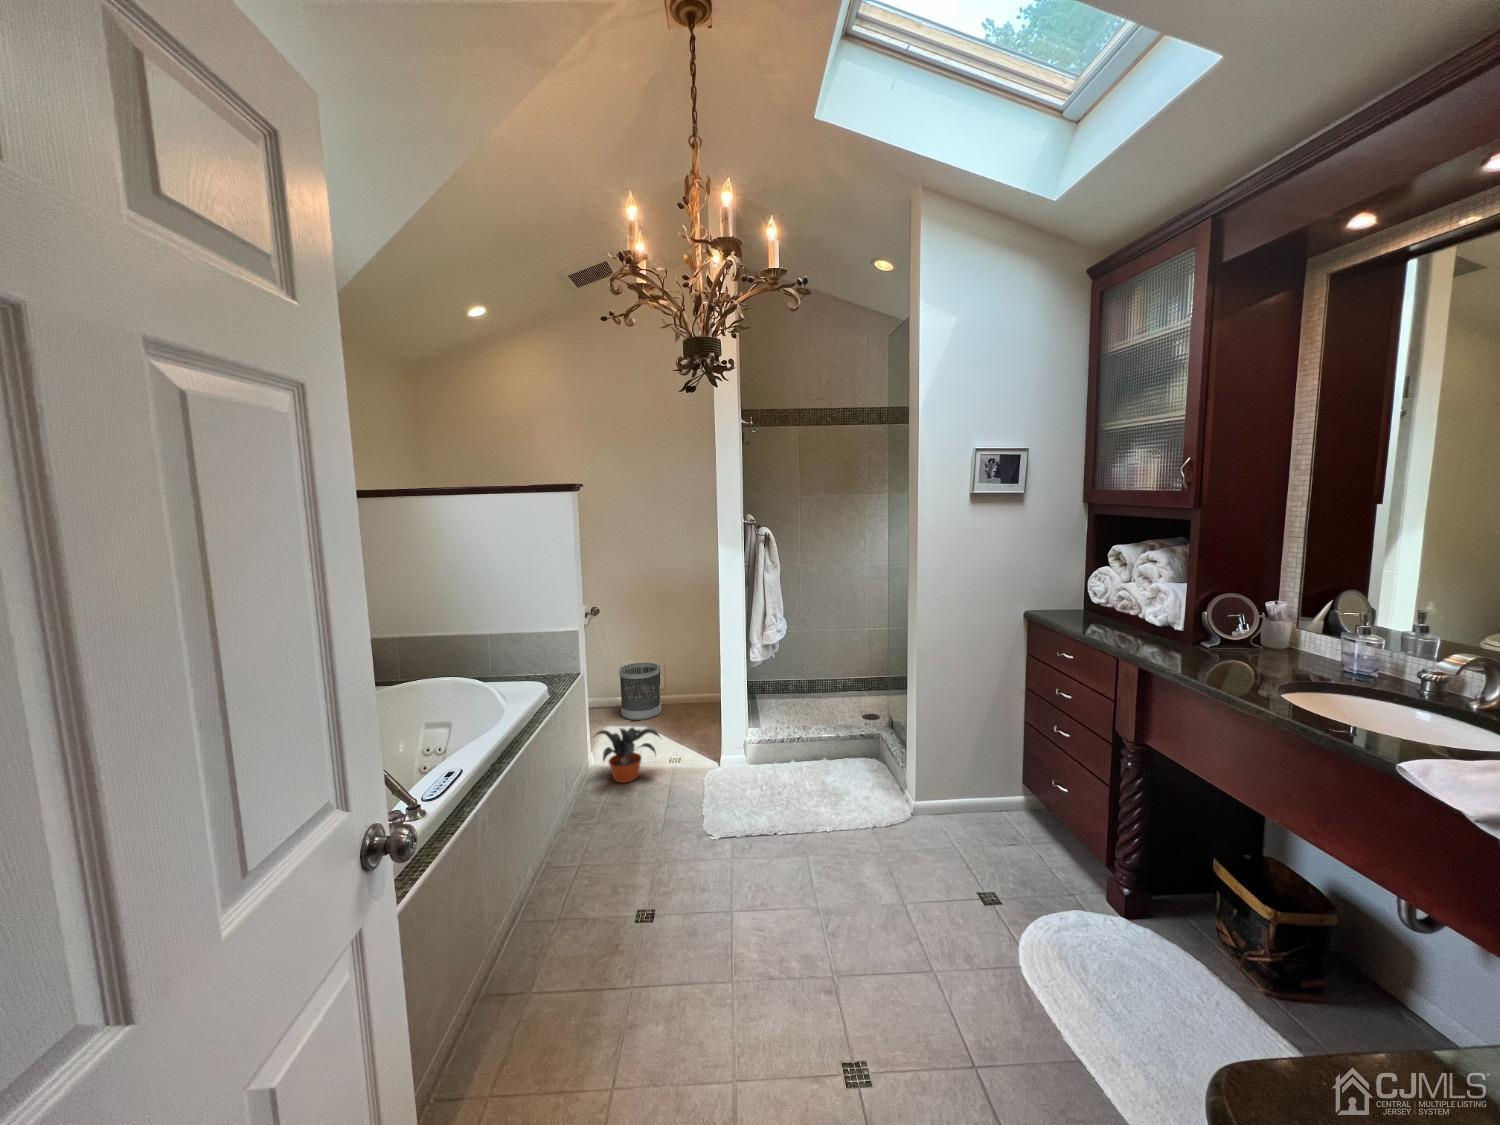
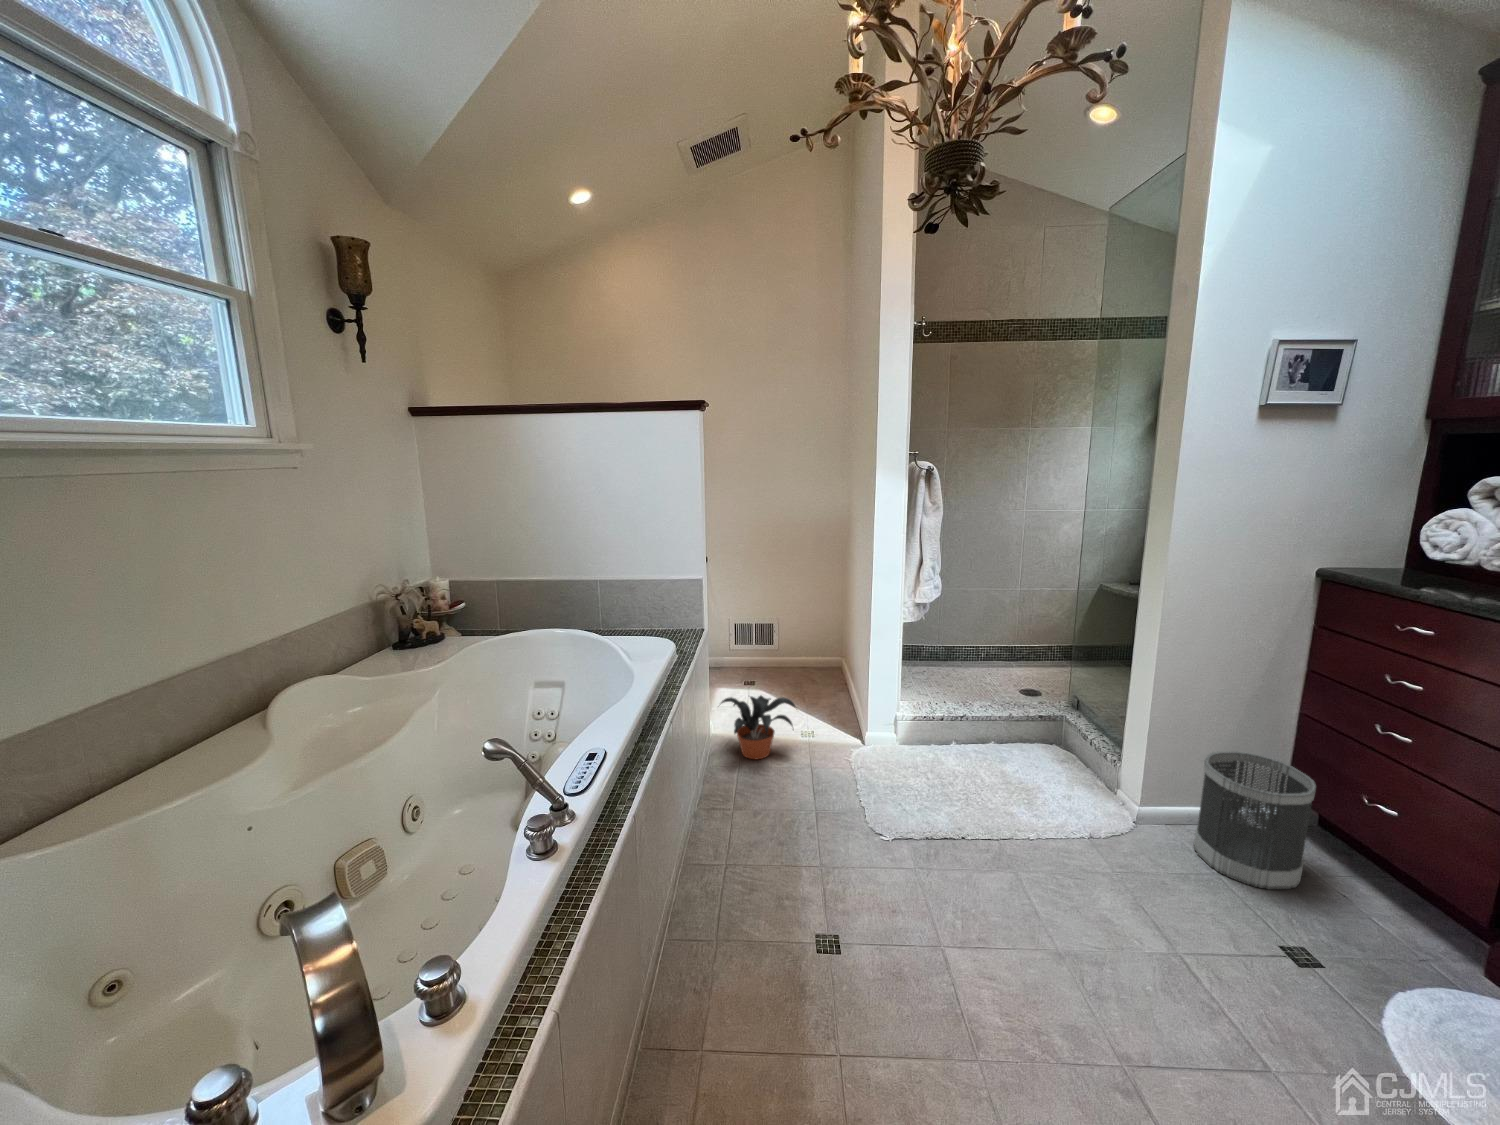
wastebasket: present [619,663,661,720] -> present [1194,751,1316,889]

